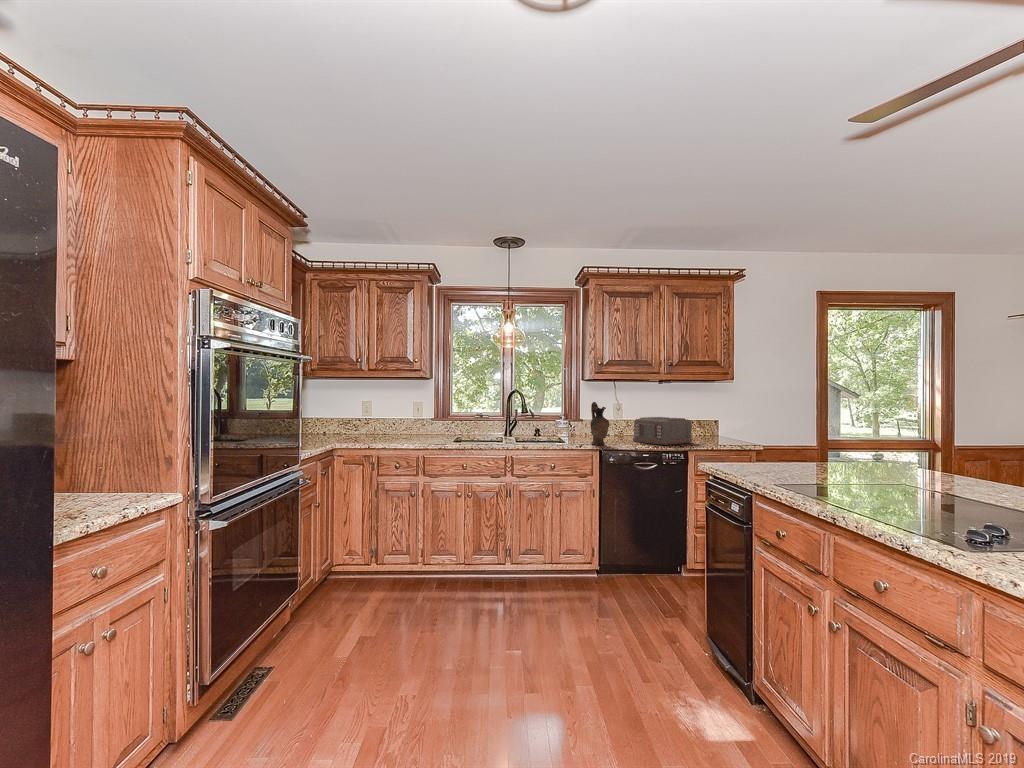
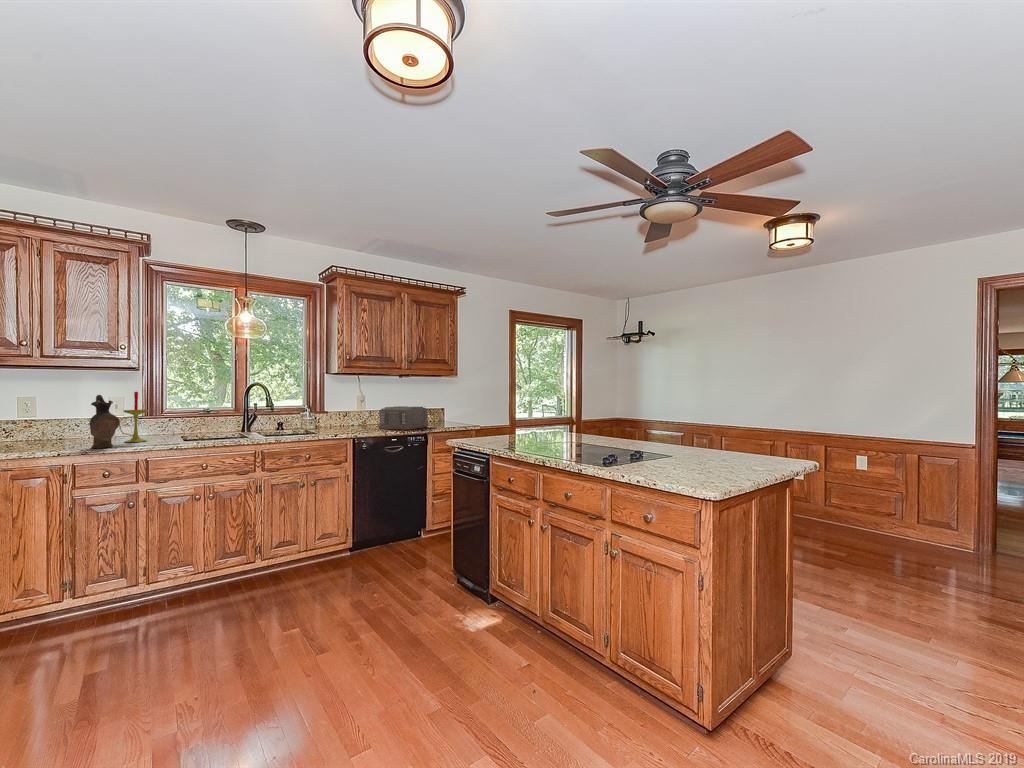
candle: none [410,397,431,441] -> present [119,392,148,442]
ceramic pitcher: present [590,402,609,445] -> present [90,395,120,448]

